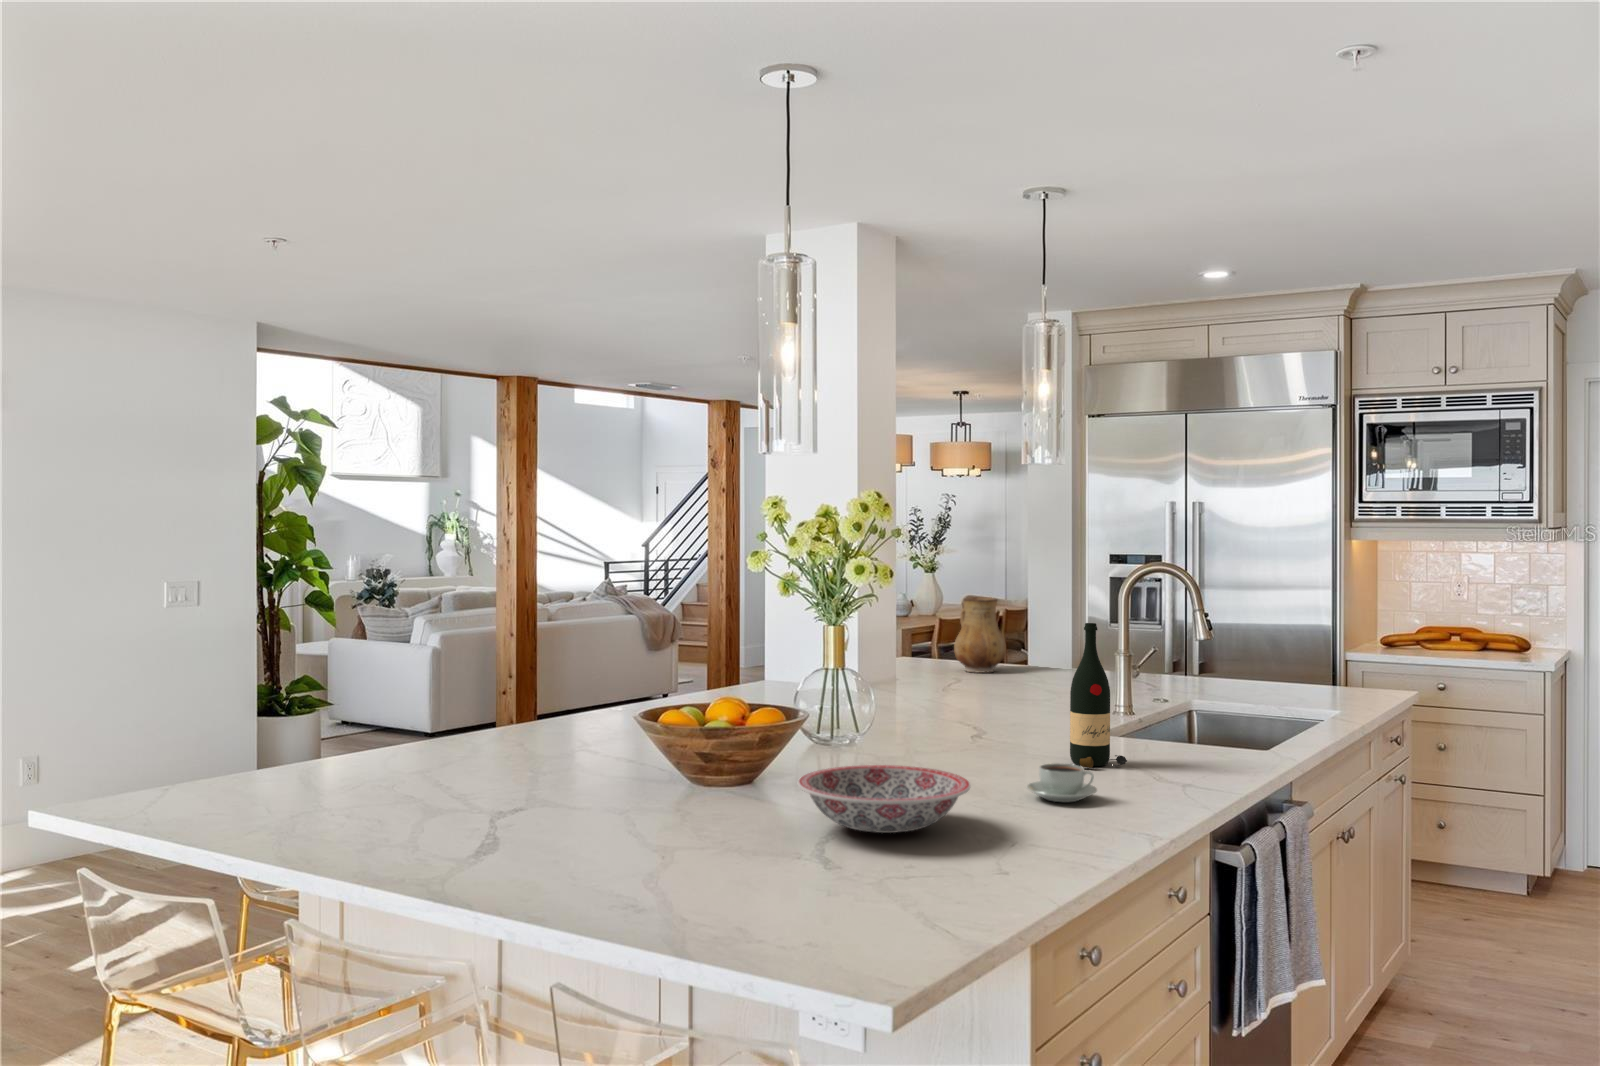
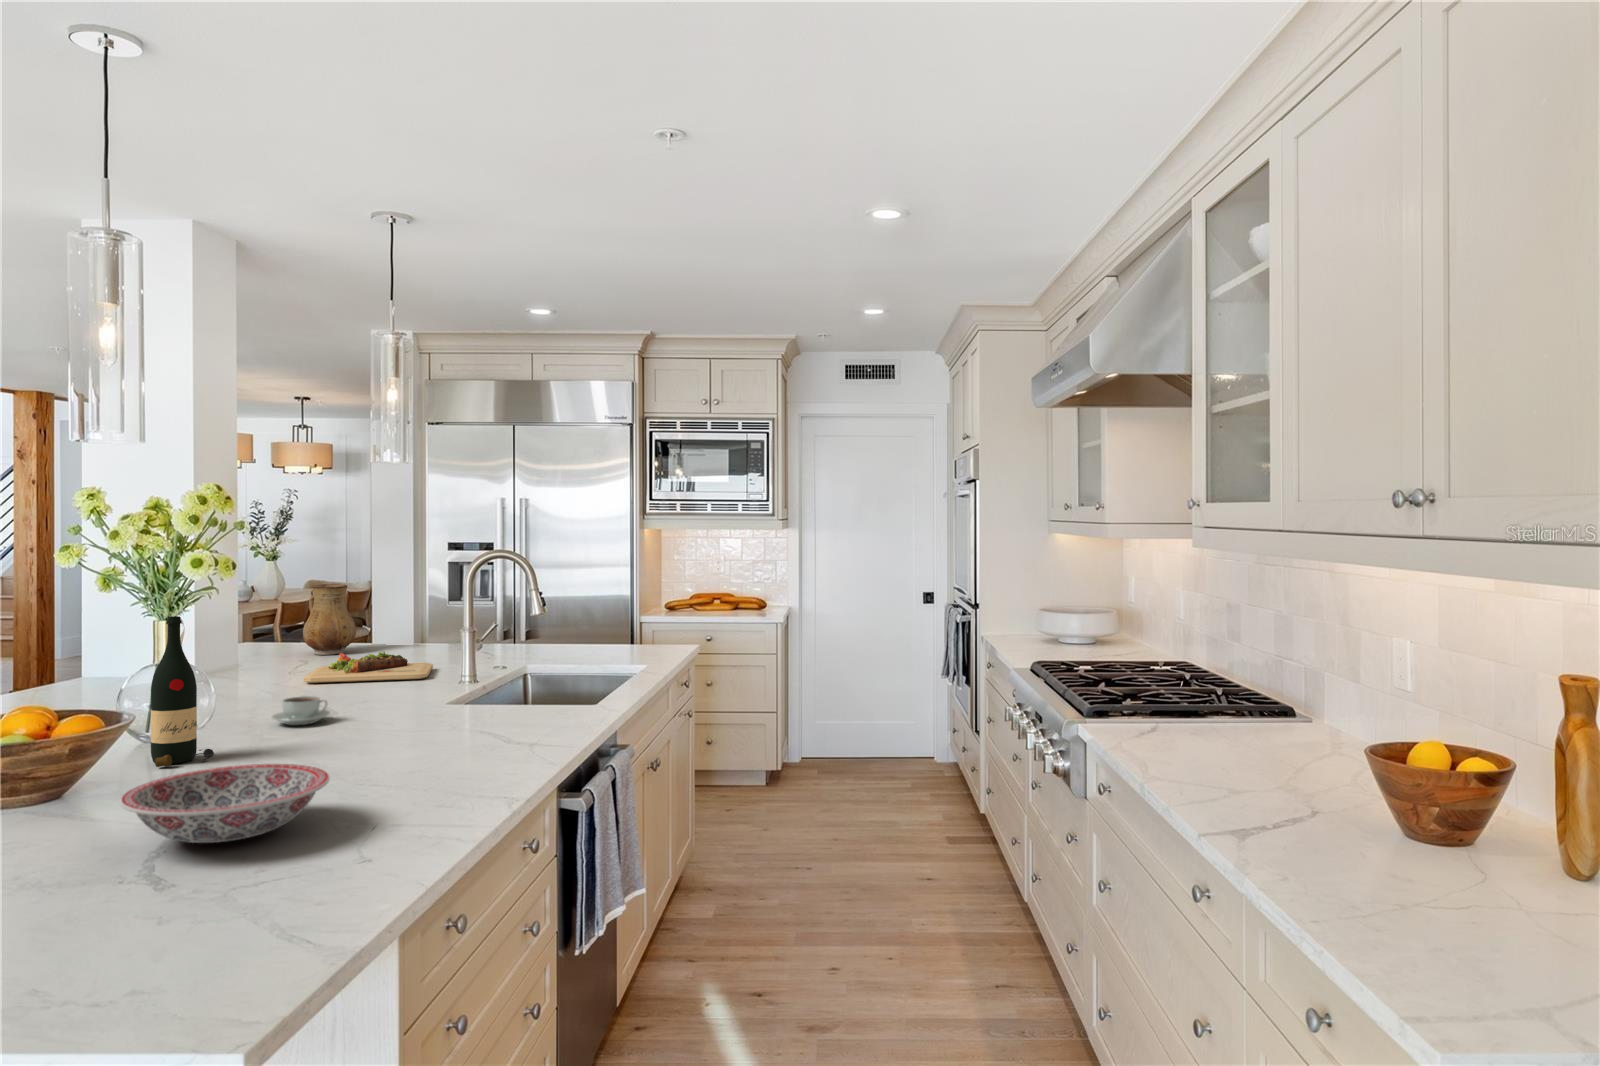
wine bottle: present [1070,623,1127,768] -> present [151,616,214,767]
cutting board: none [953,671,1084,705] -> present [304,652,433,683]
coffee cup: present [1027,763,1097,802] -> present [272,696,330,725]

